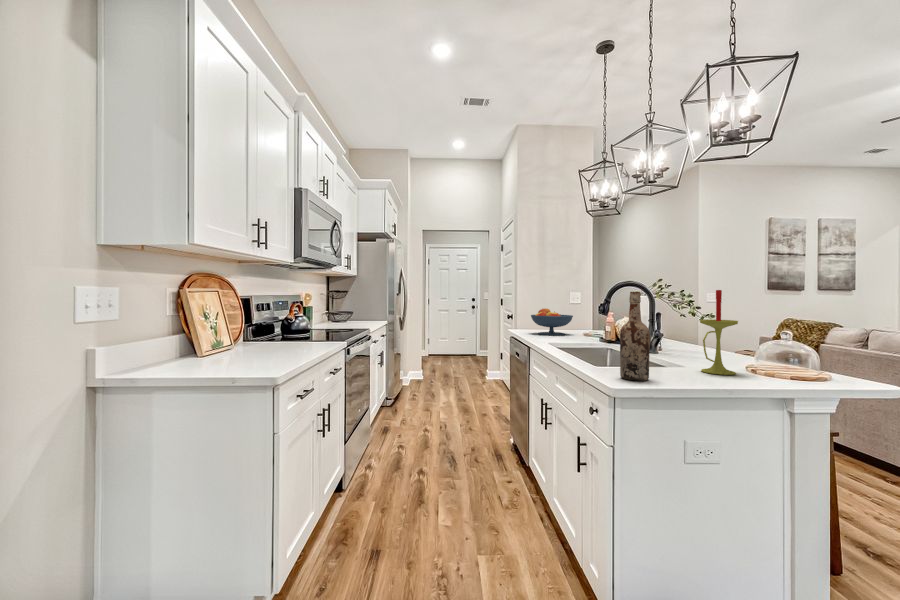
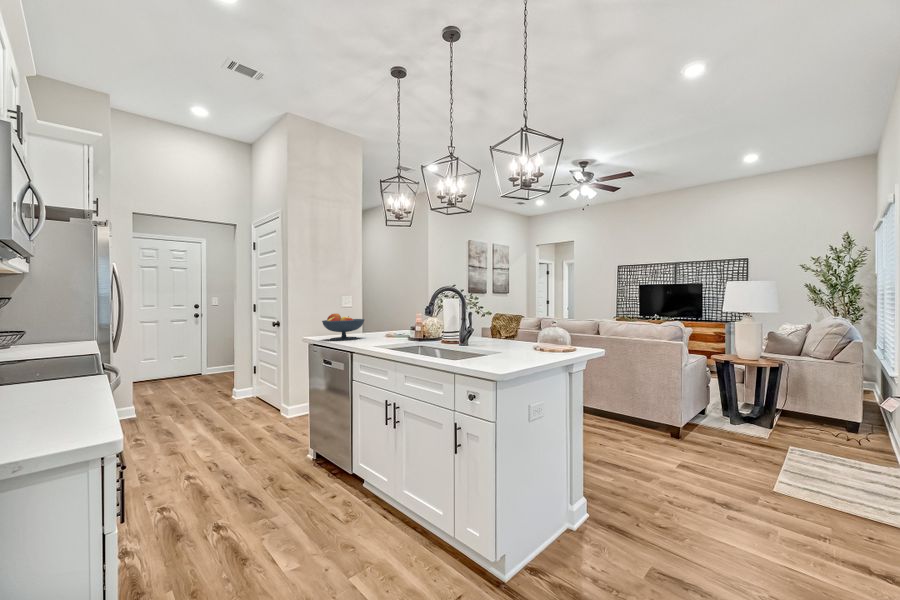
candle: present [700,290,738,375] -> none [515,288,540,353]
wine bottle: present [620,292,650,381] -> none [483,292,505,364]

